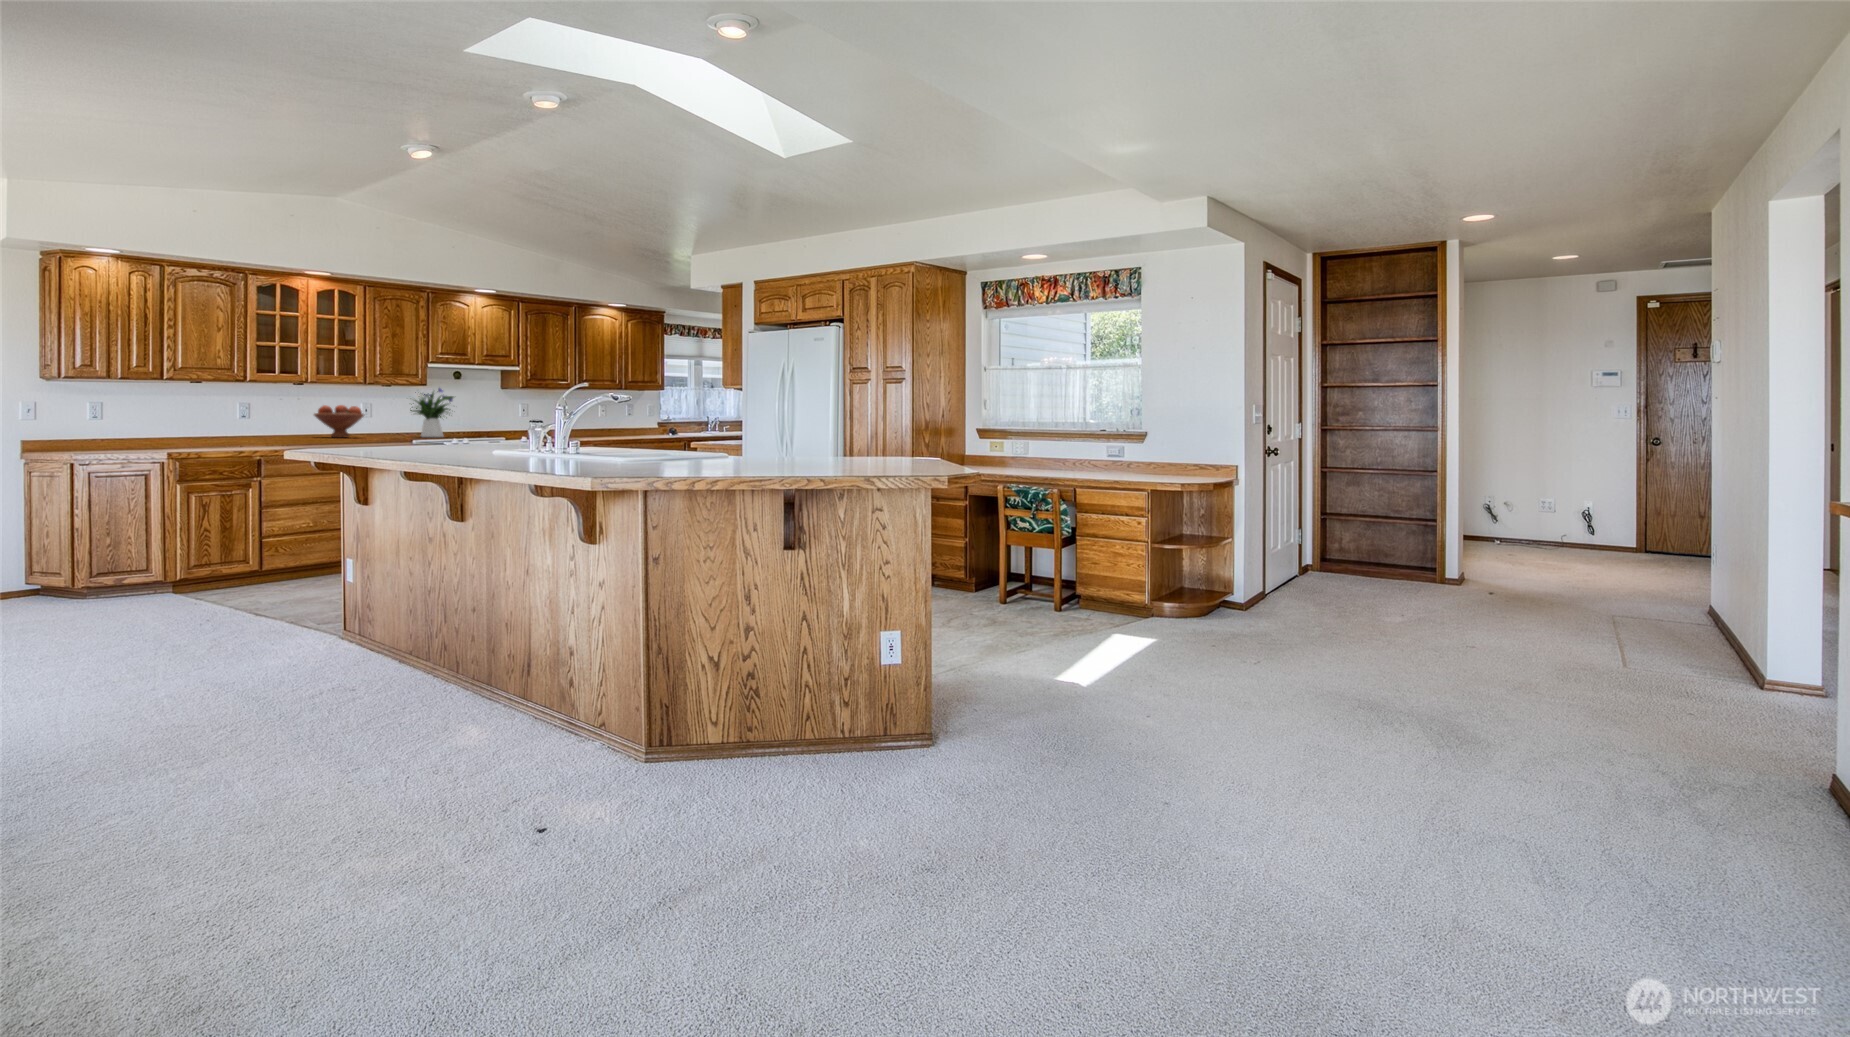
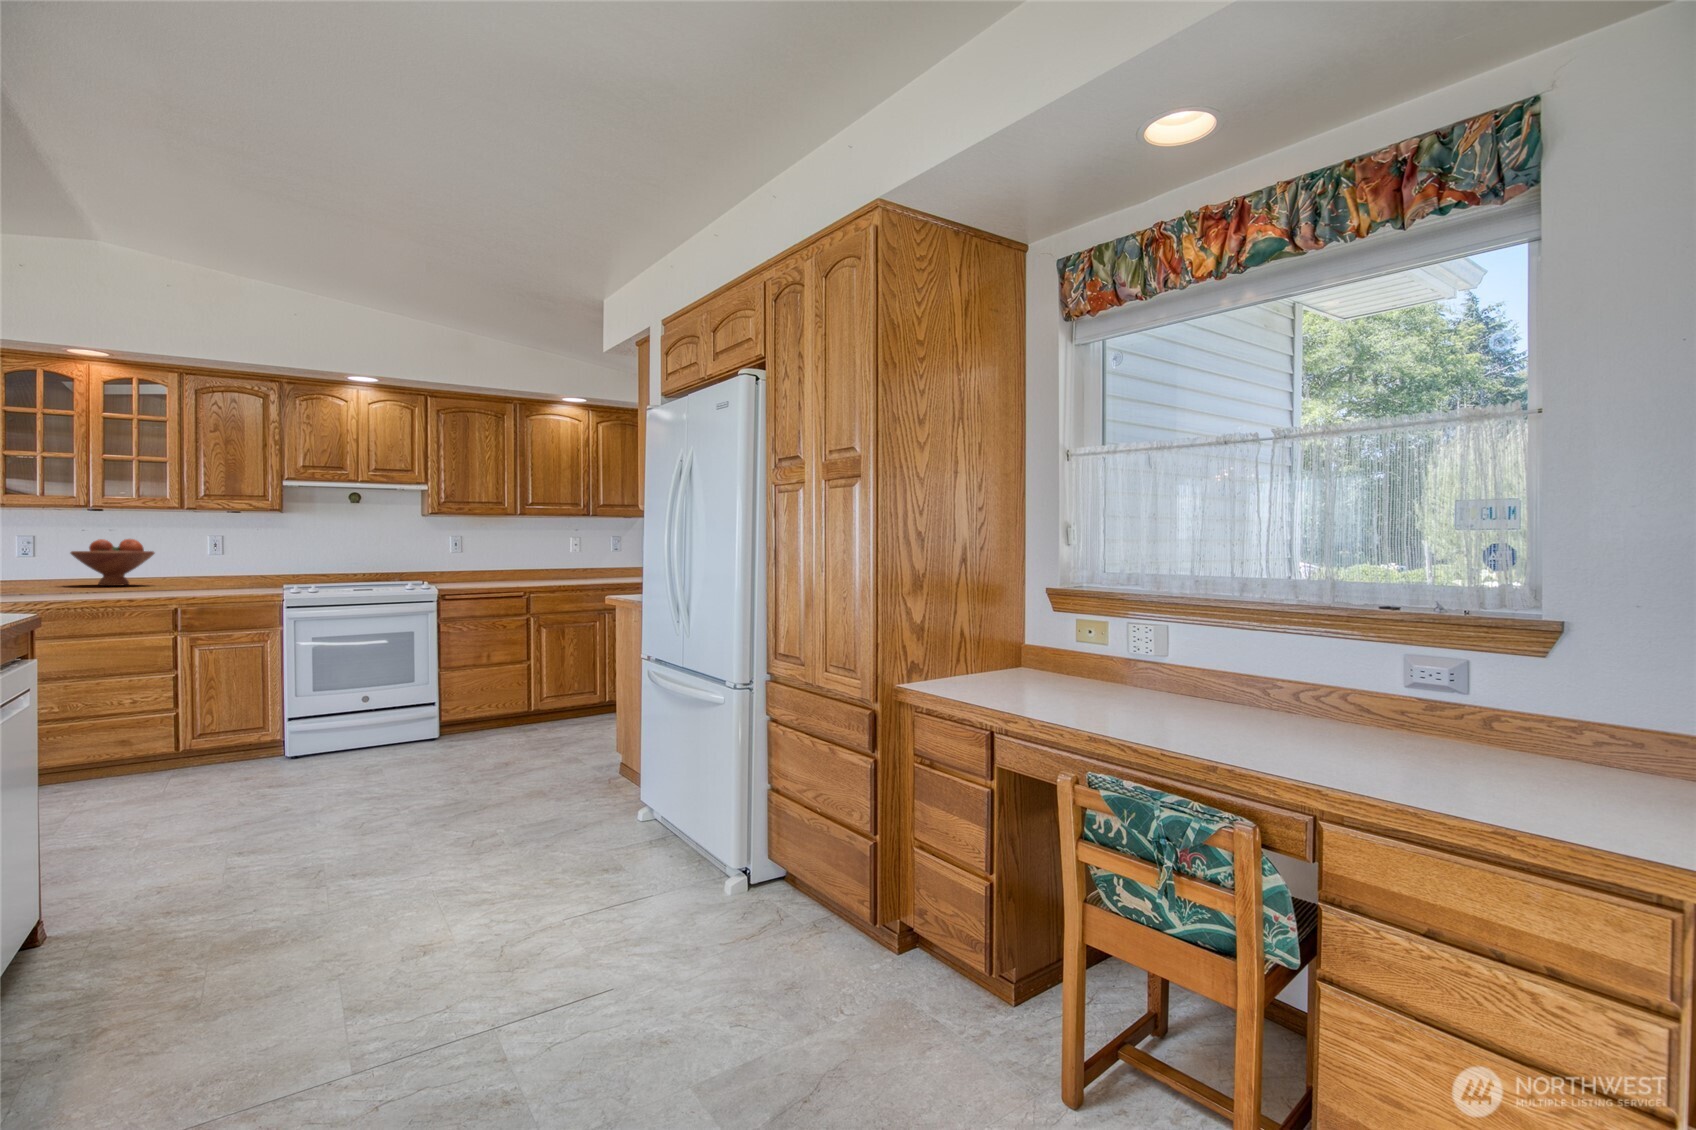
flower arrangement: present [410,388,453,437] -> none [259,510,345,582]

